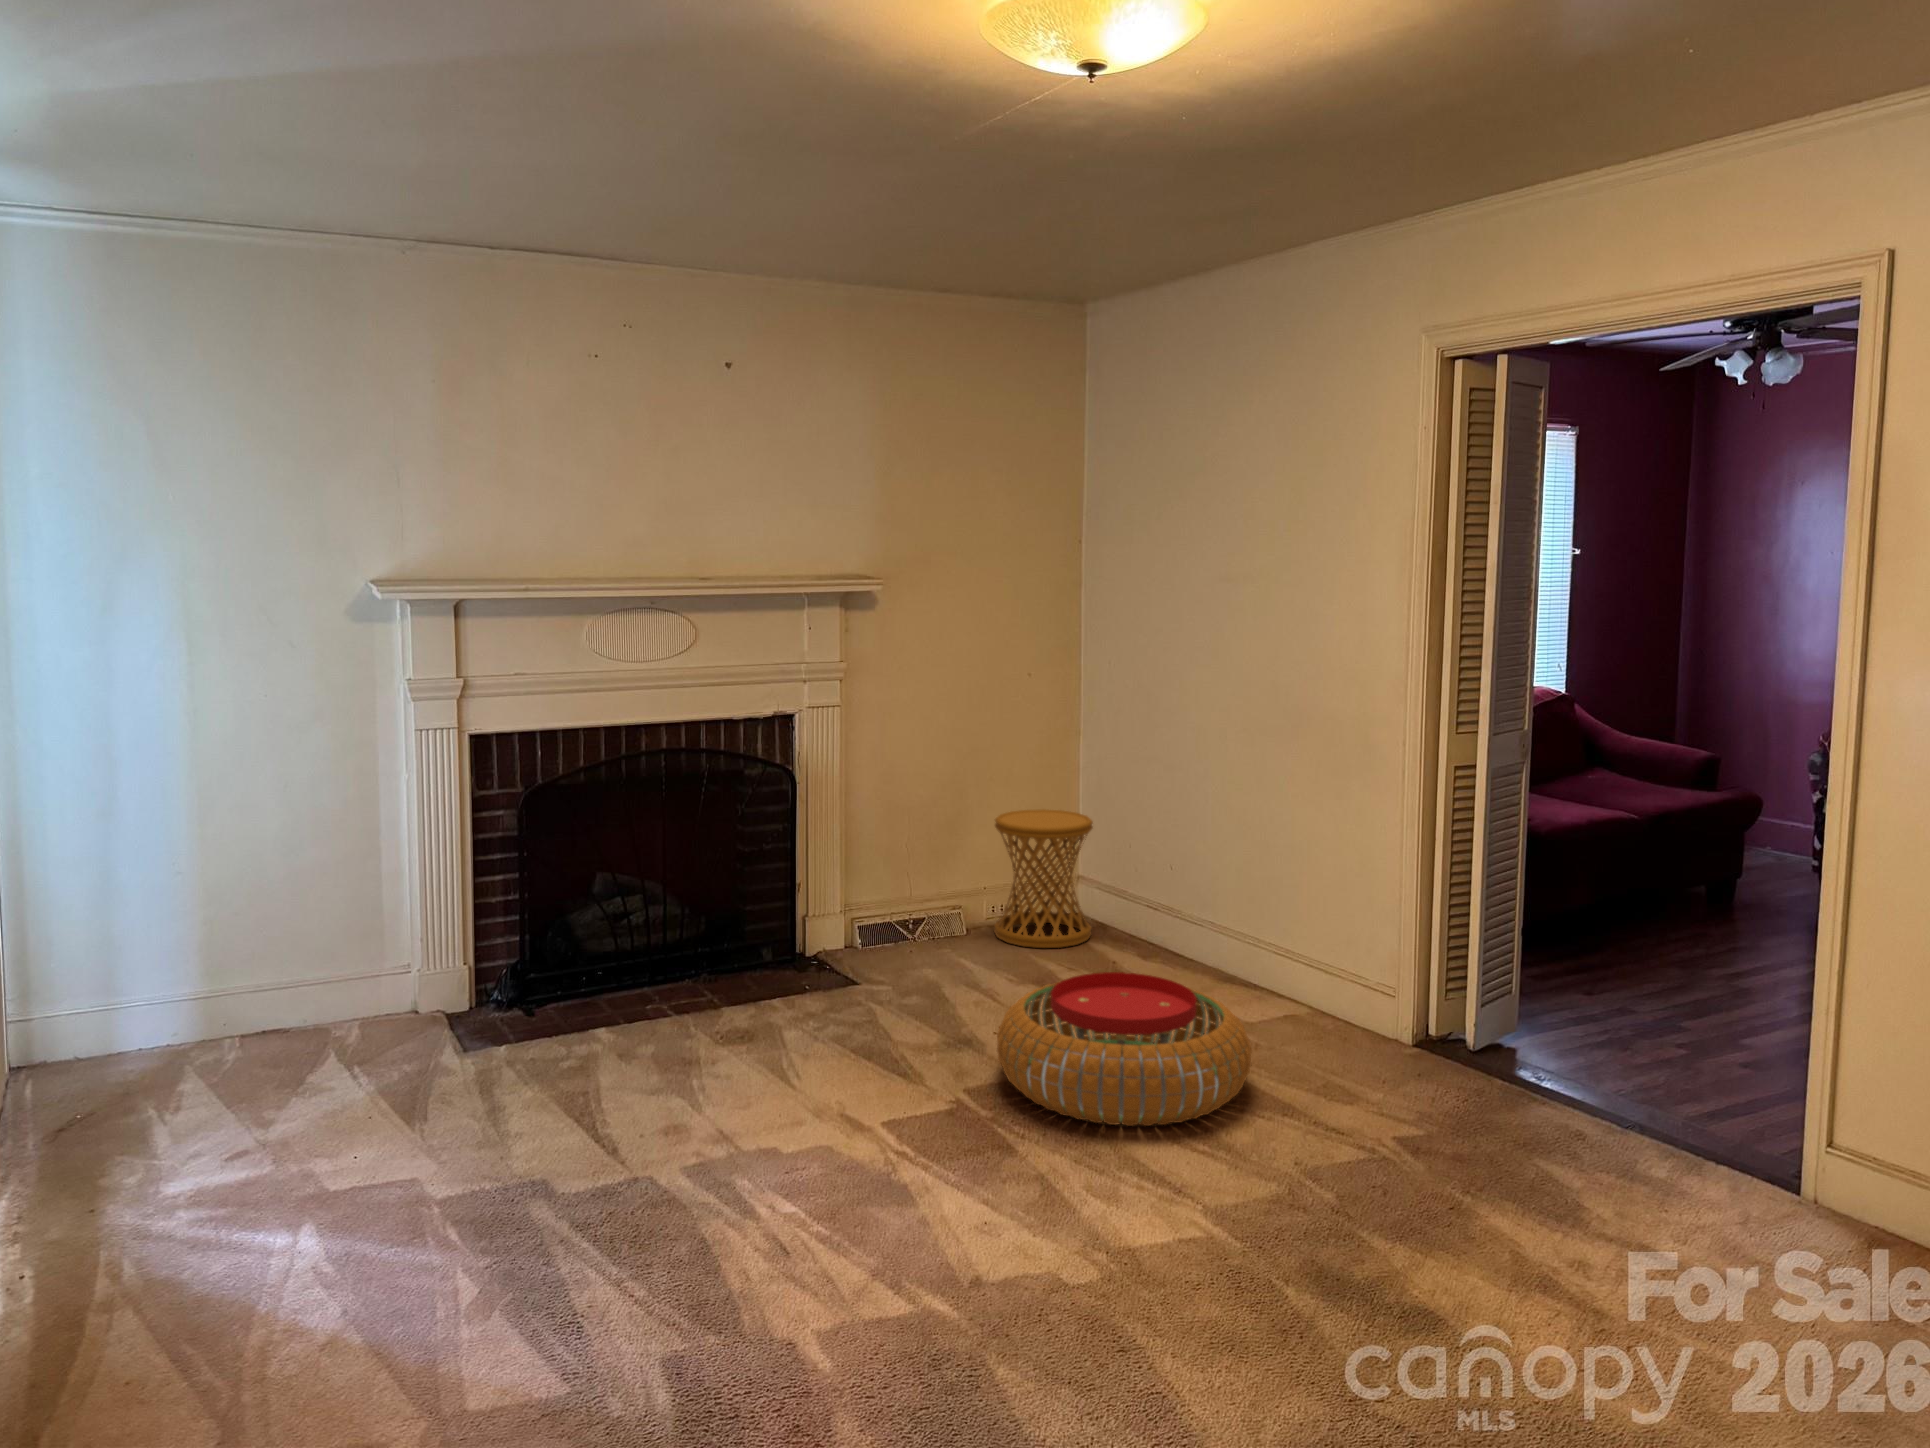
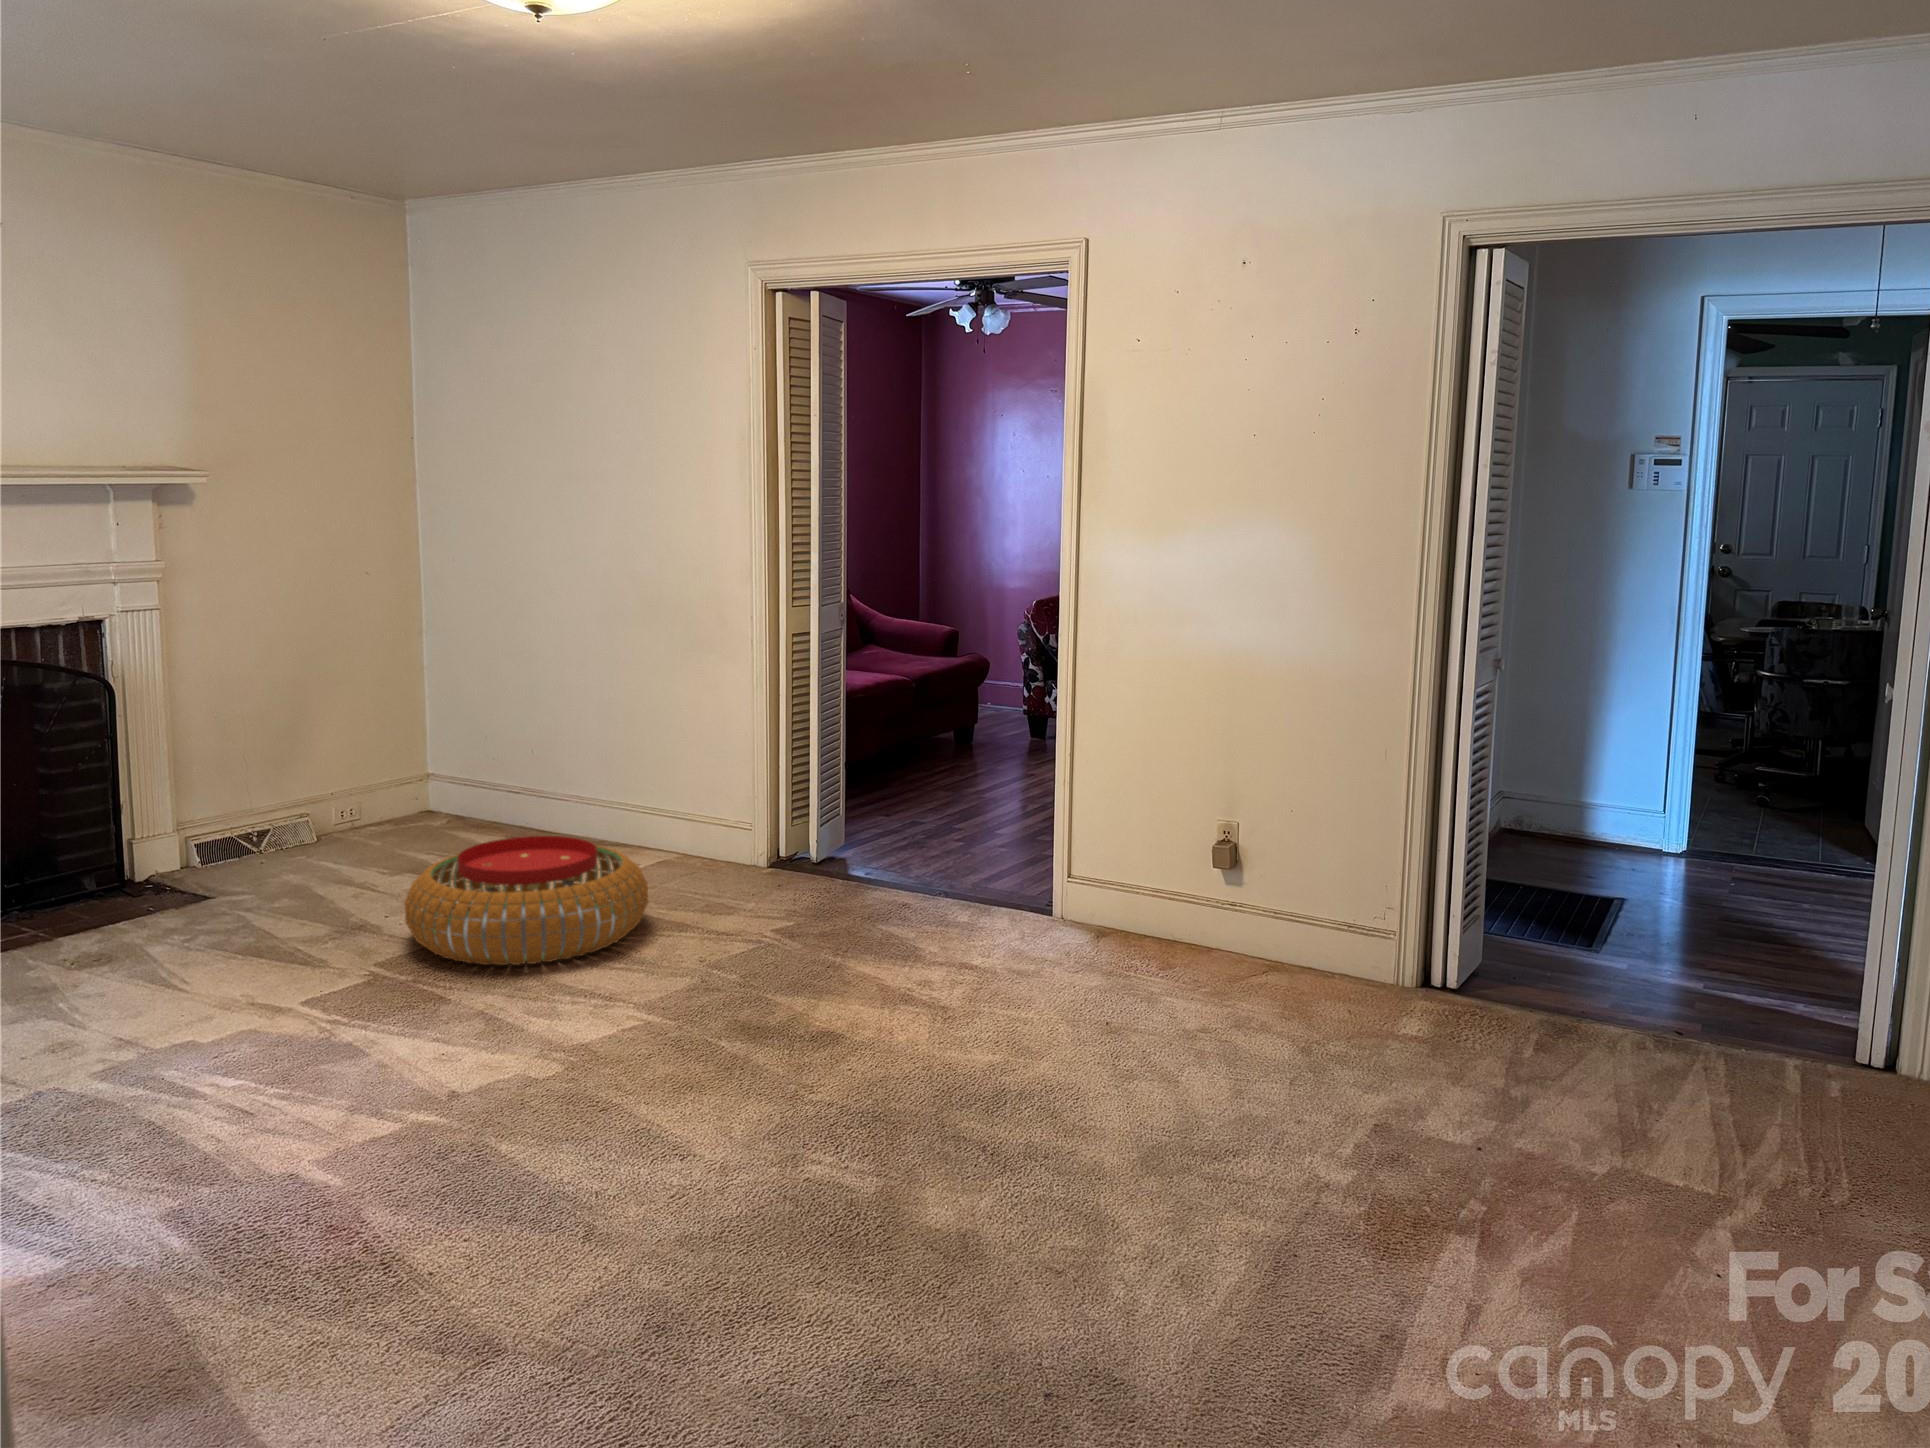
side table: present [994,809,1093,948] -> none [343,708,454,844]

